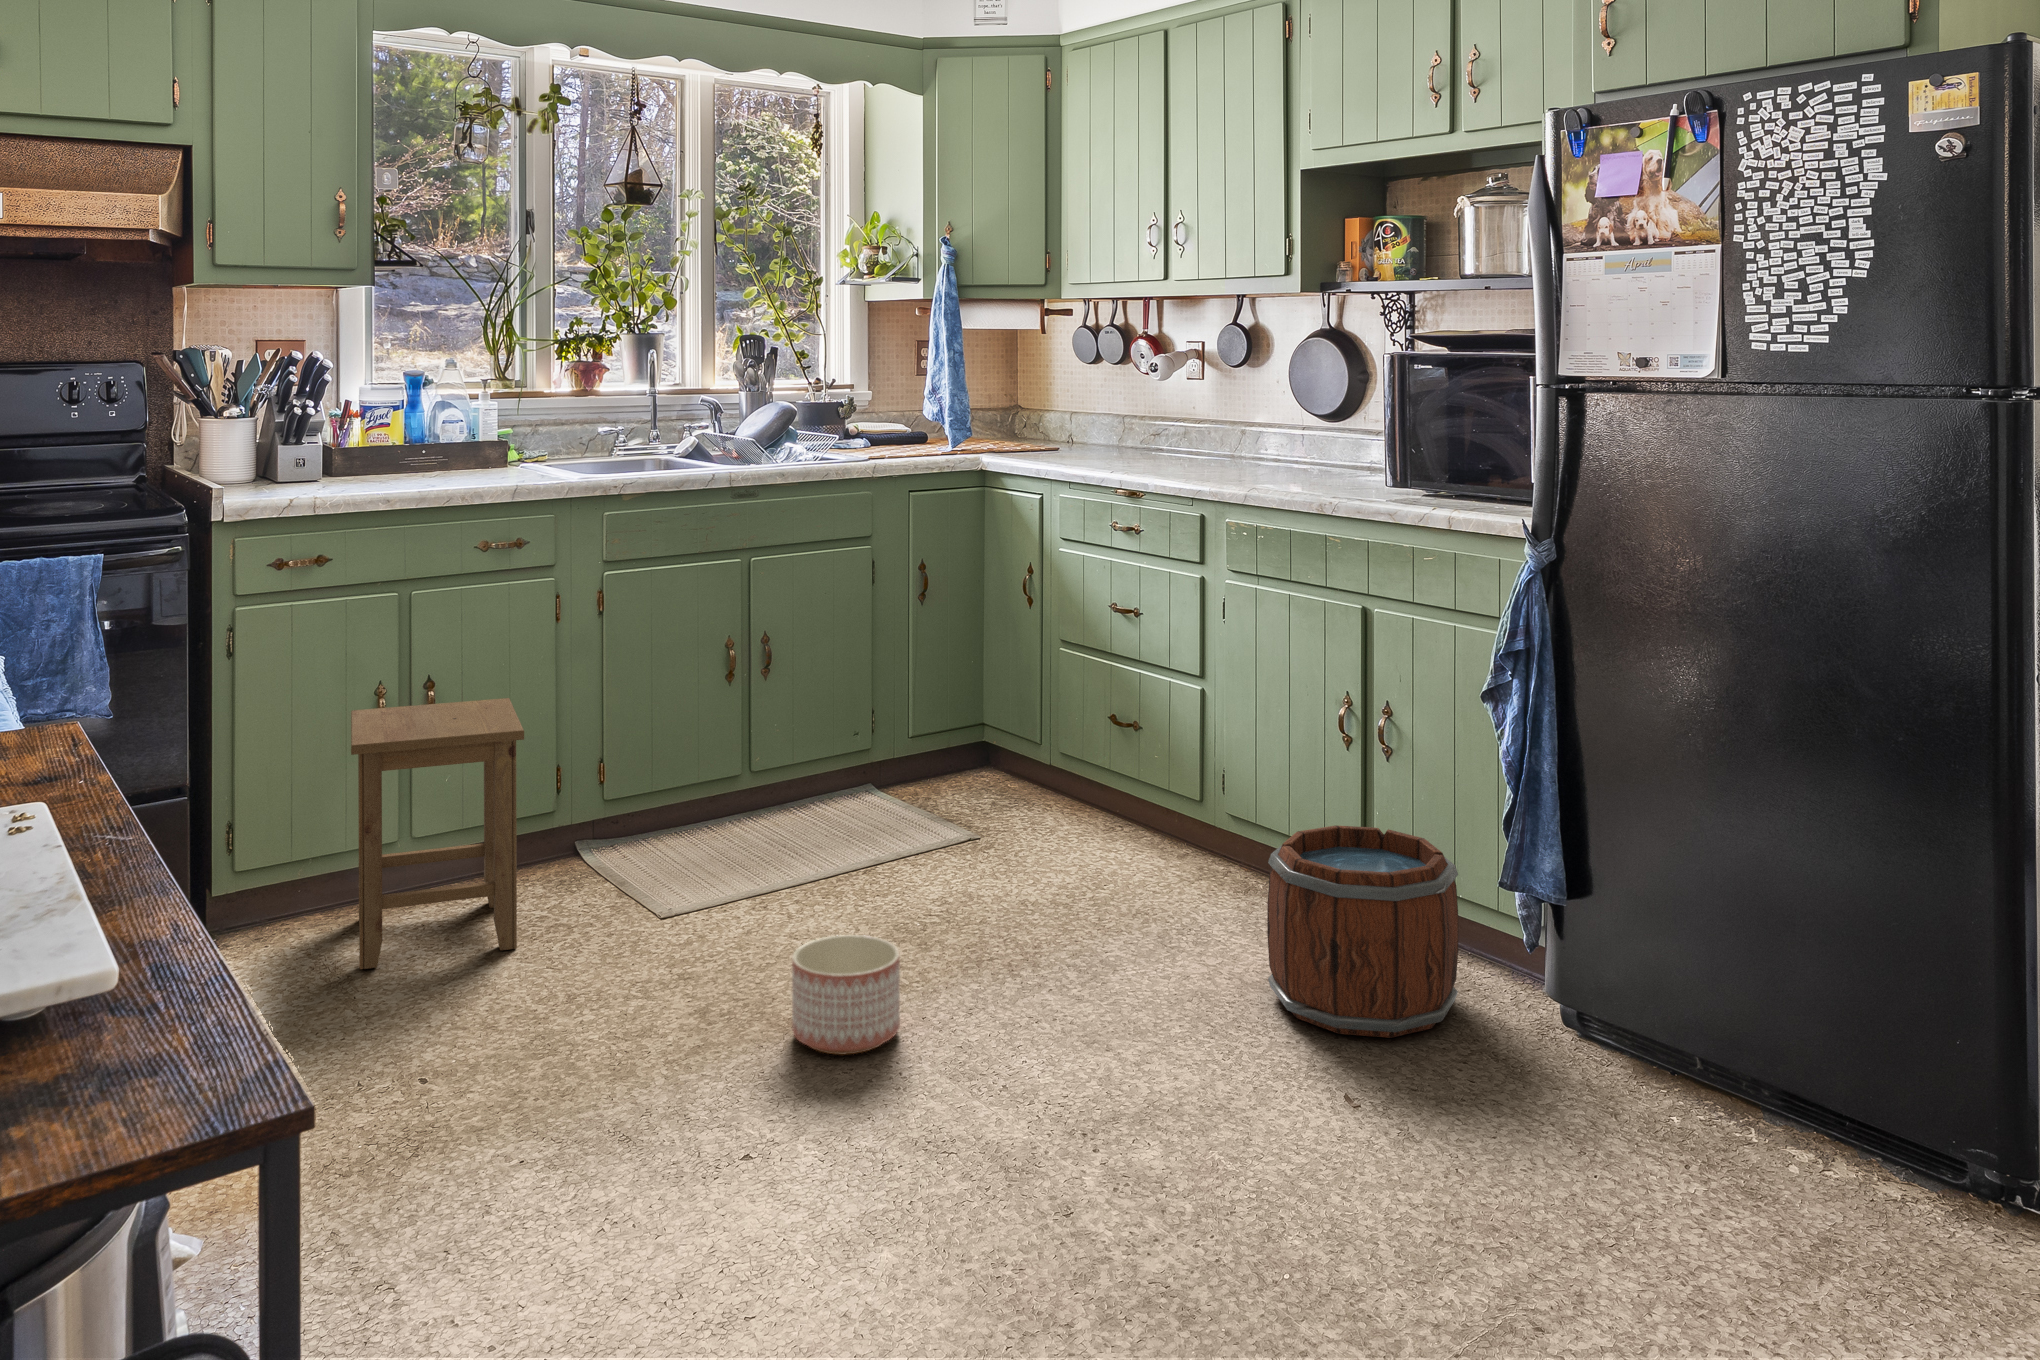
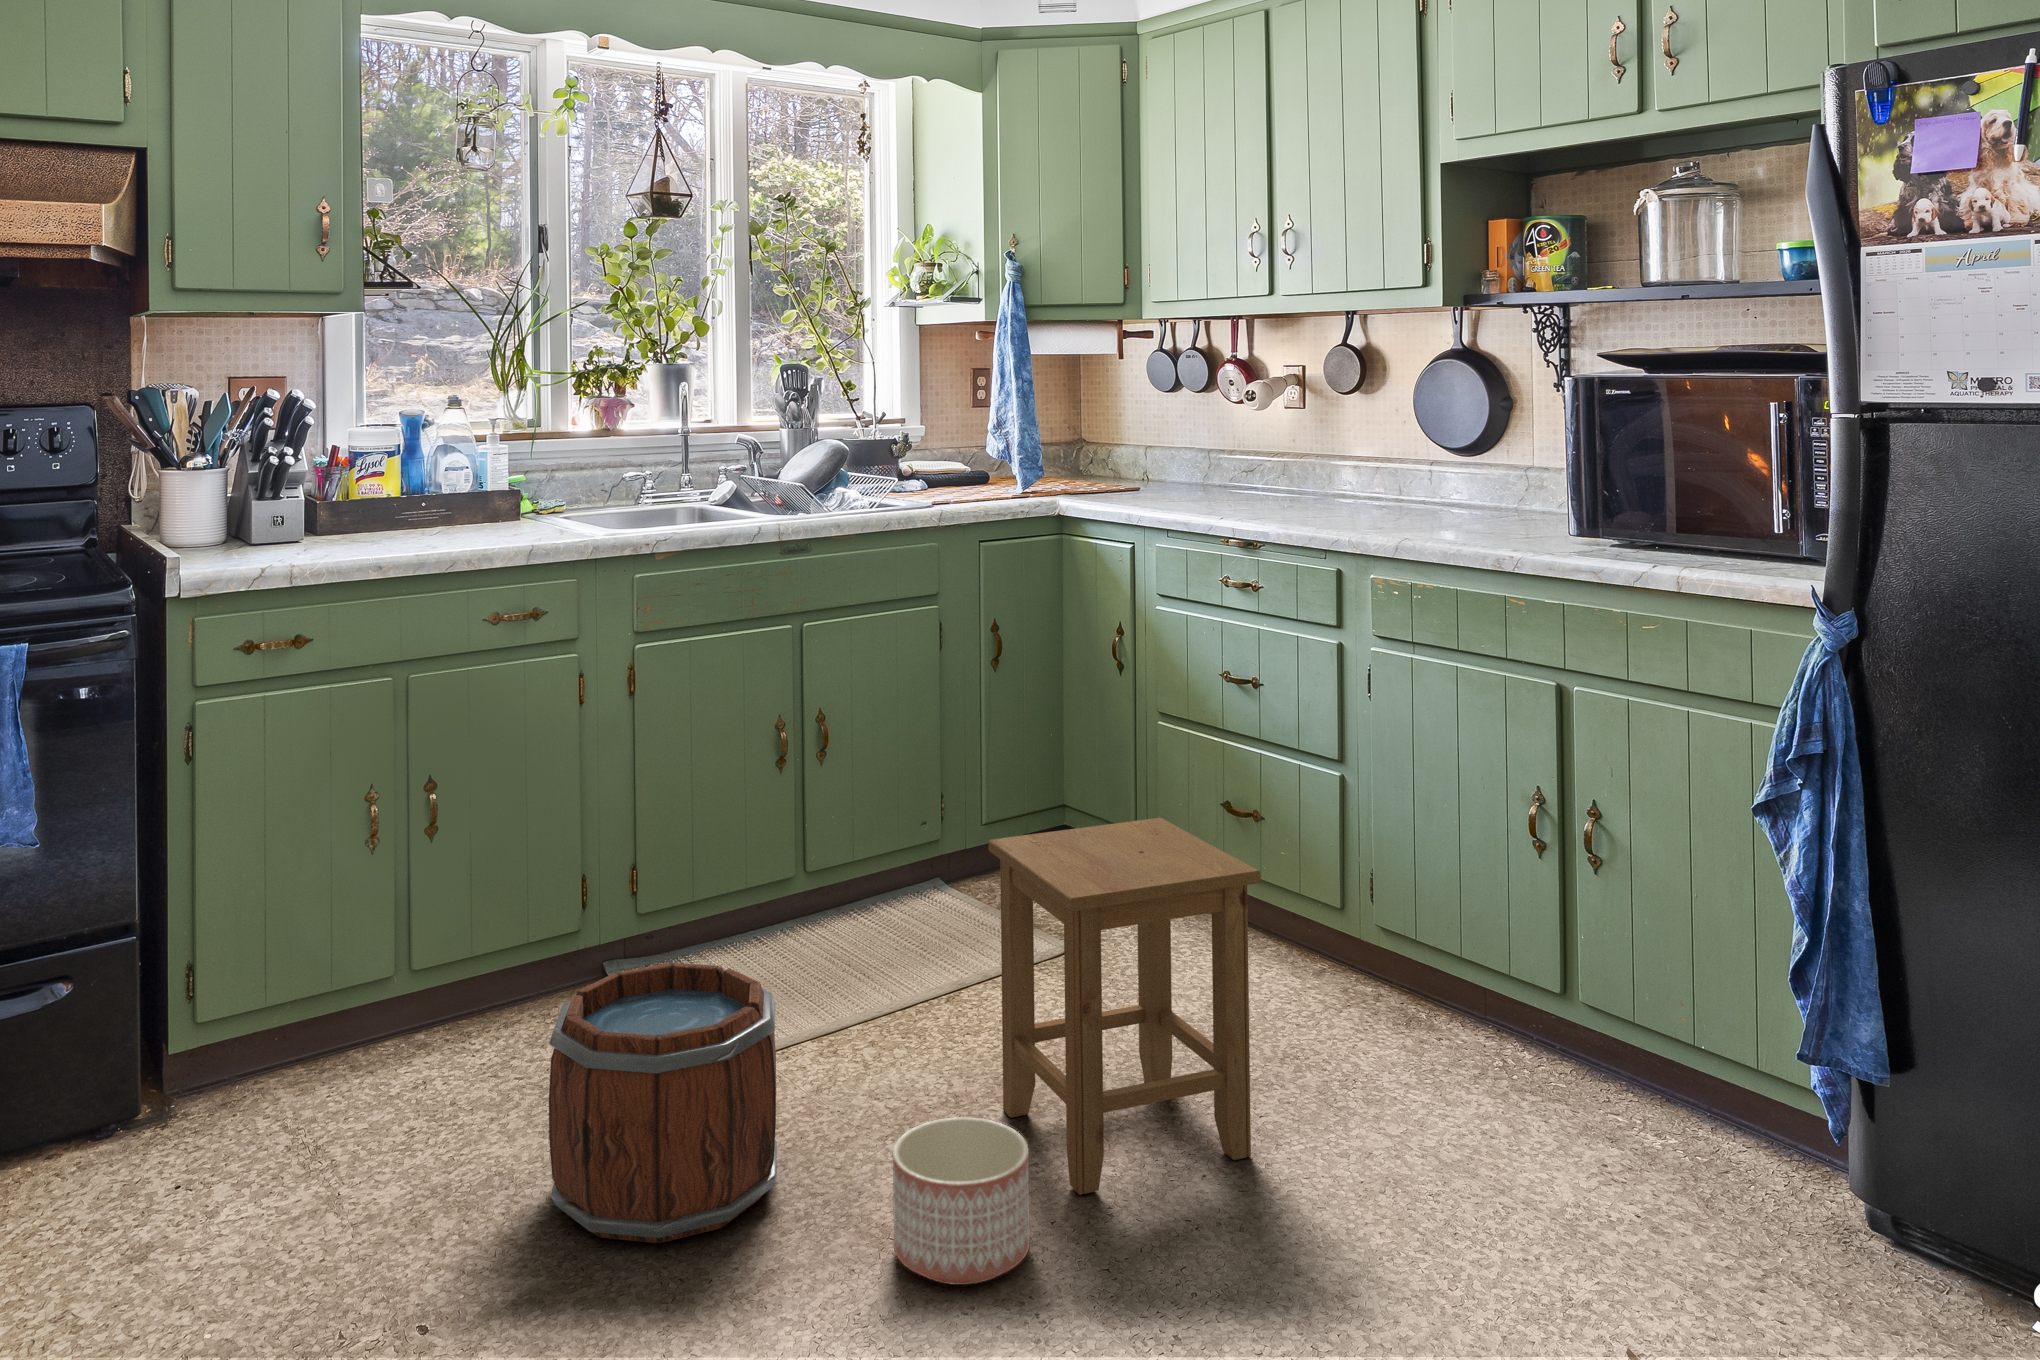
stool: present [351,698,524,969] -> present [988,818,1261,1195]
bucket: present [1267,825,1458,1038] -> present [549,963,777,1243]

